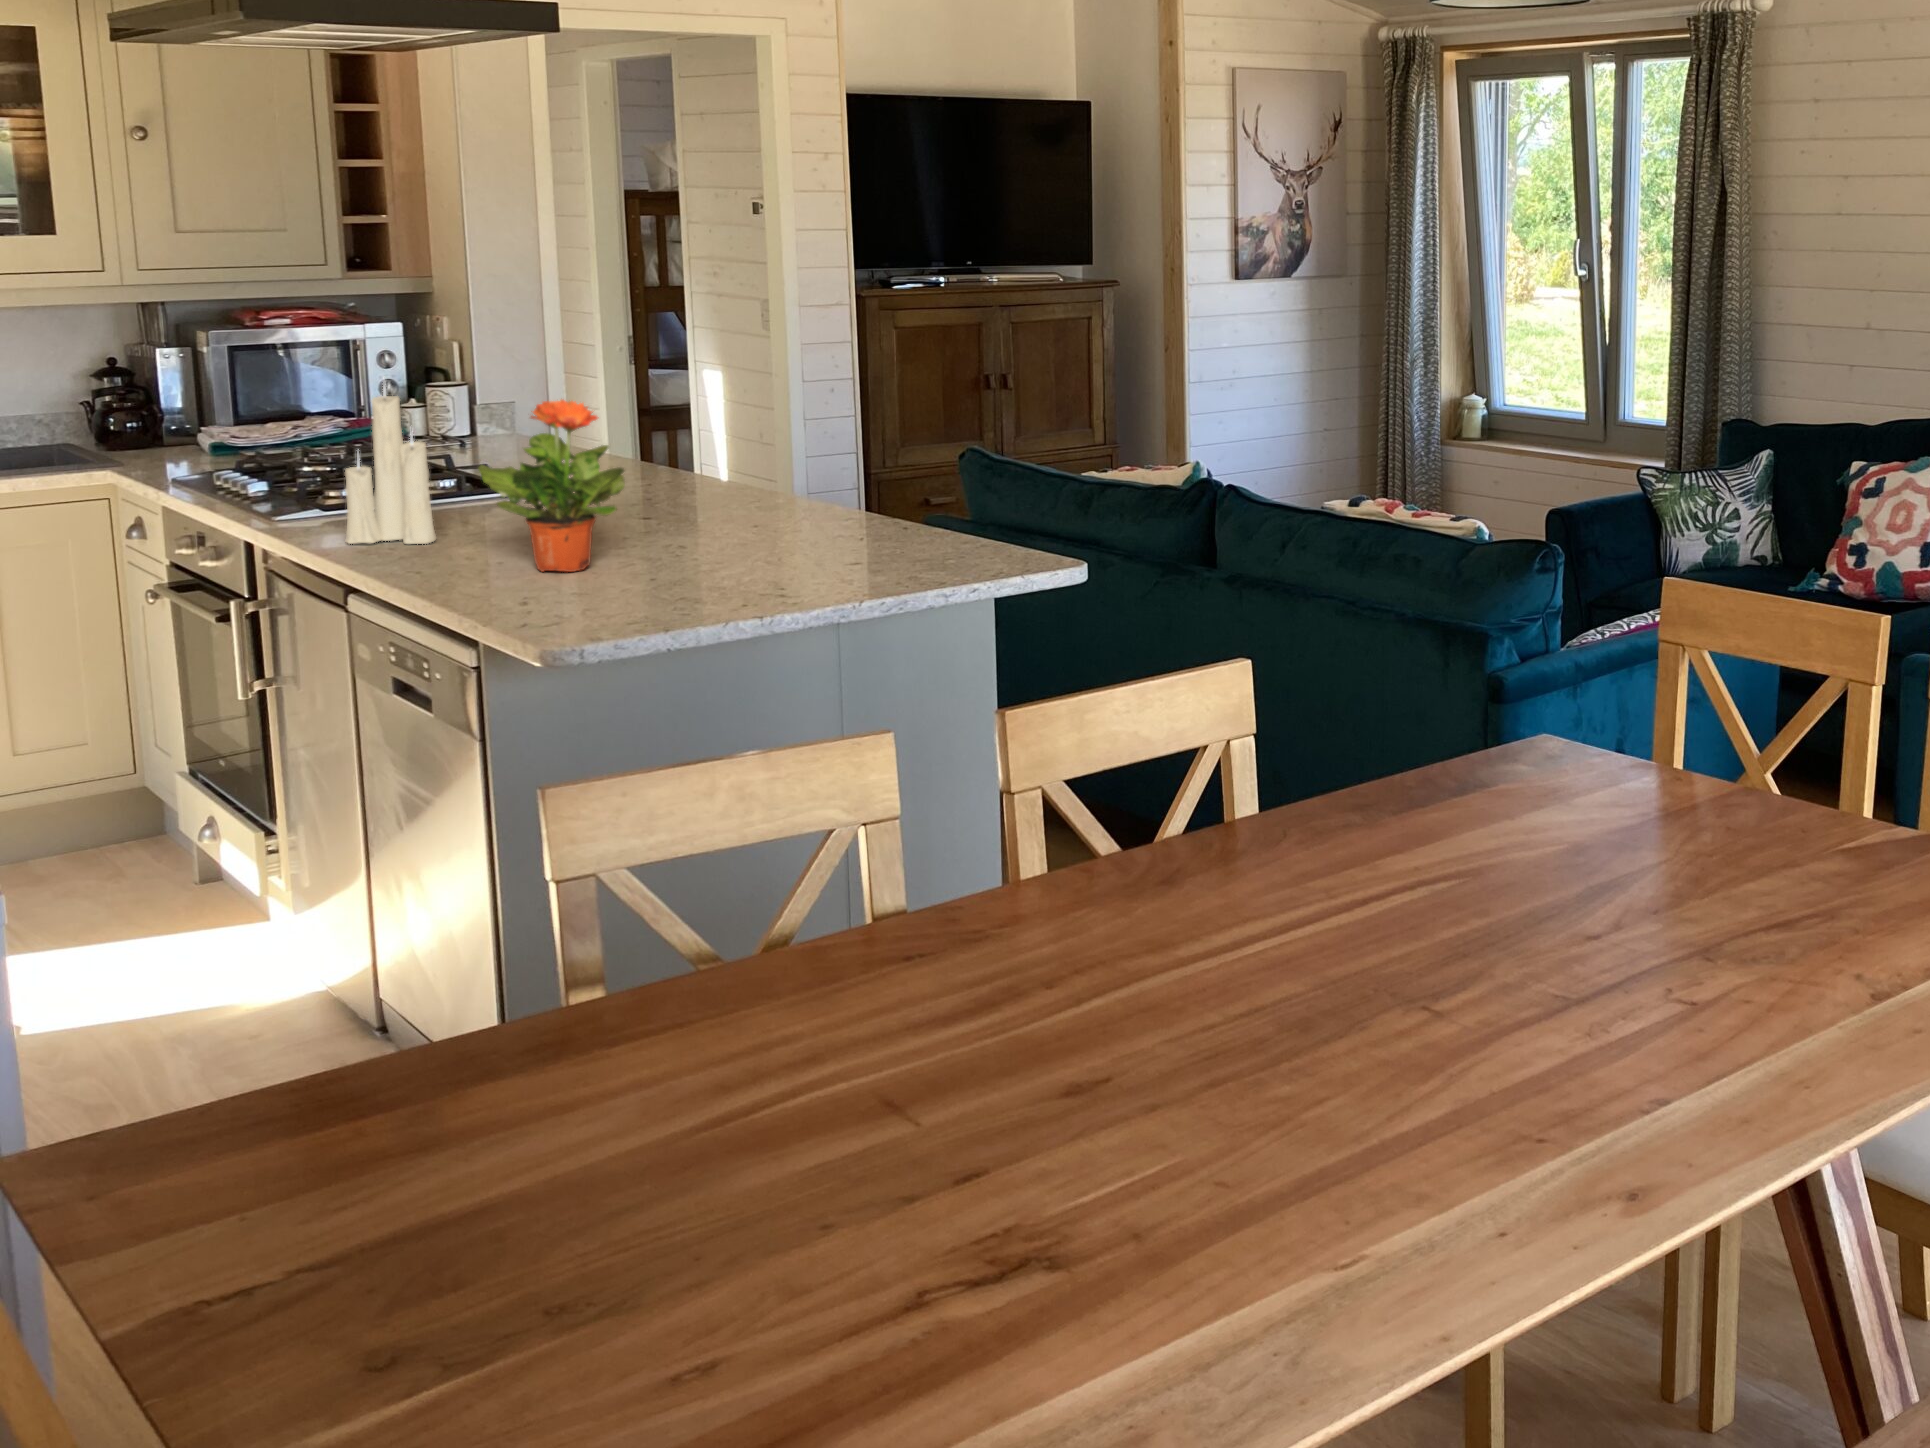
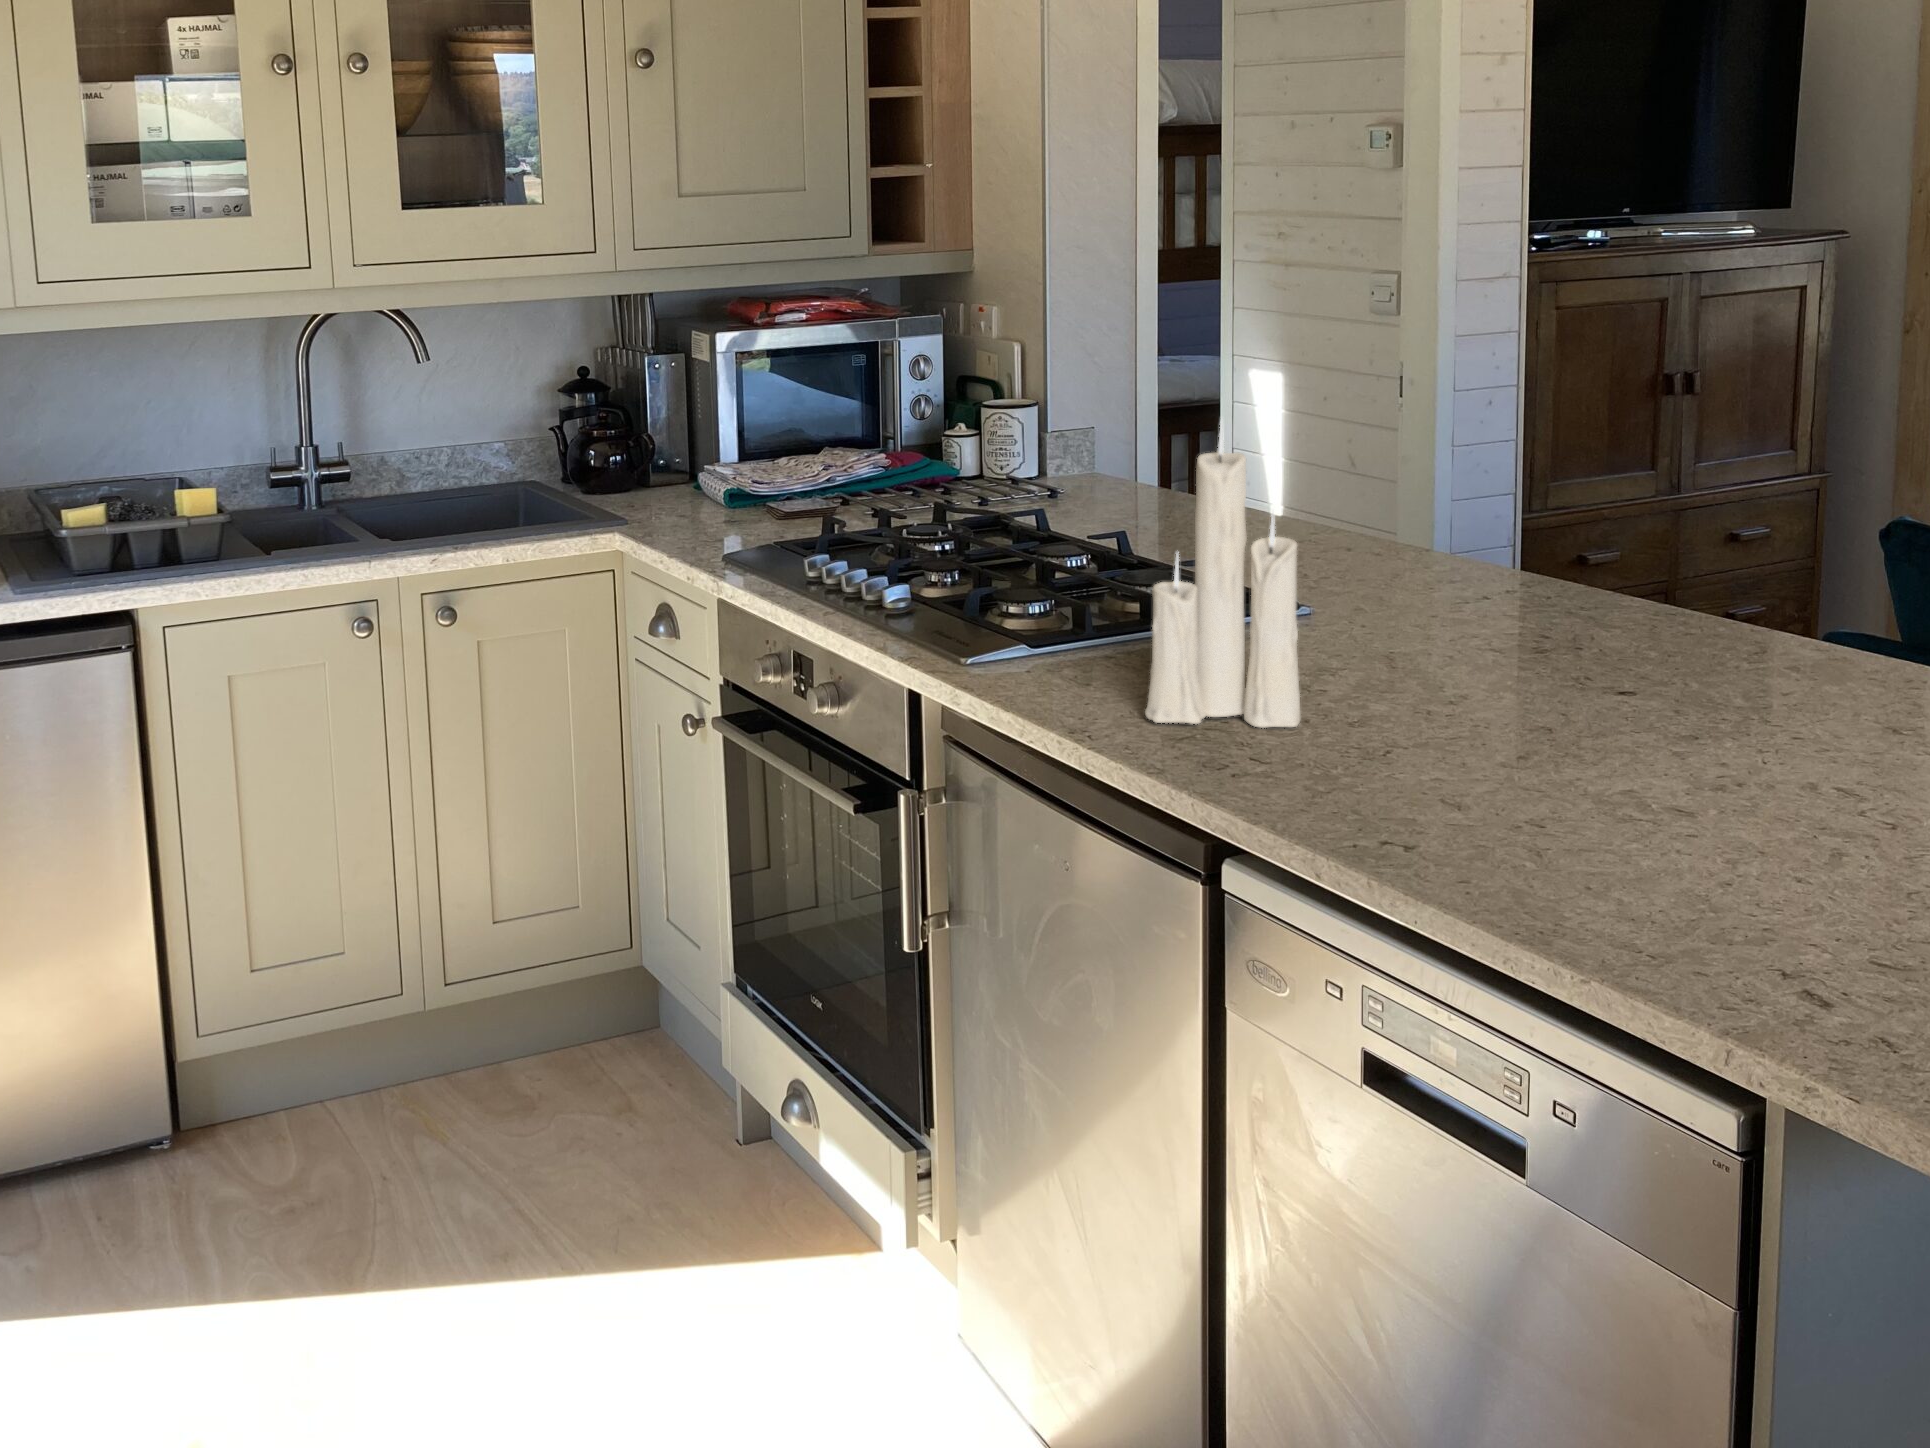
potted plant: present [478,399,625,572] -> none [1488,466,1837,828]

